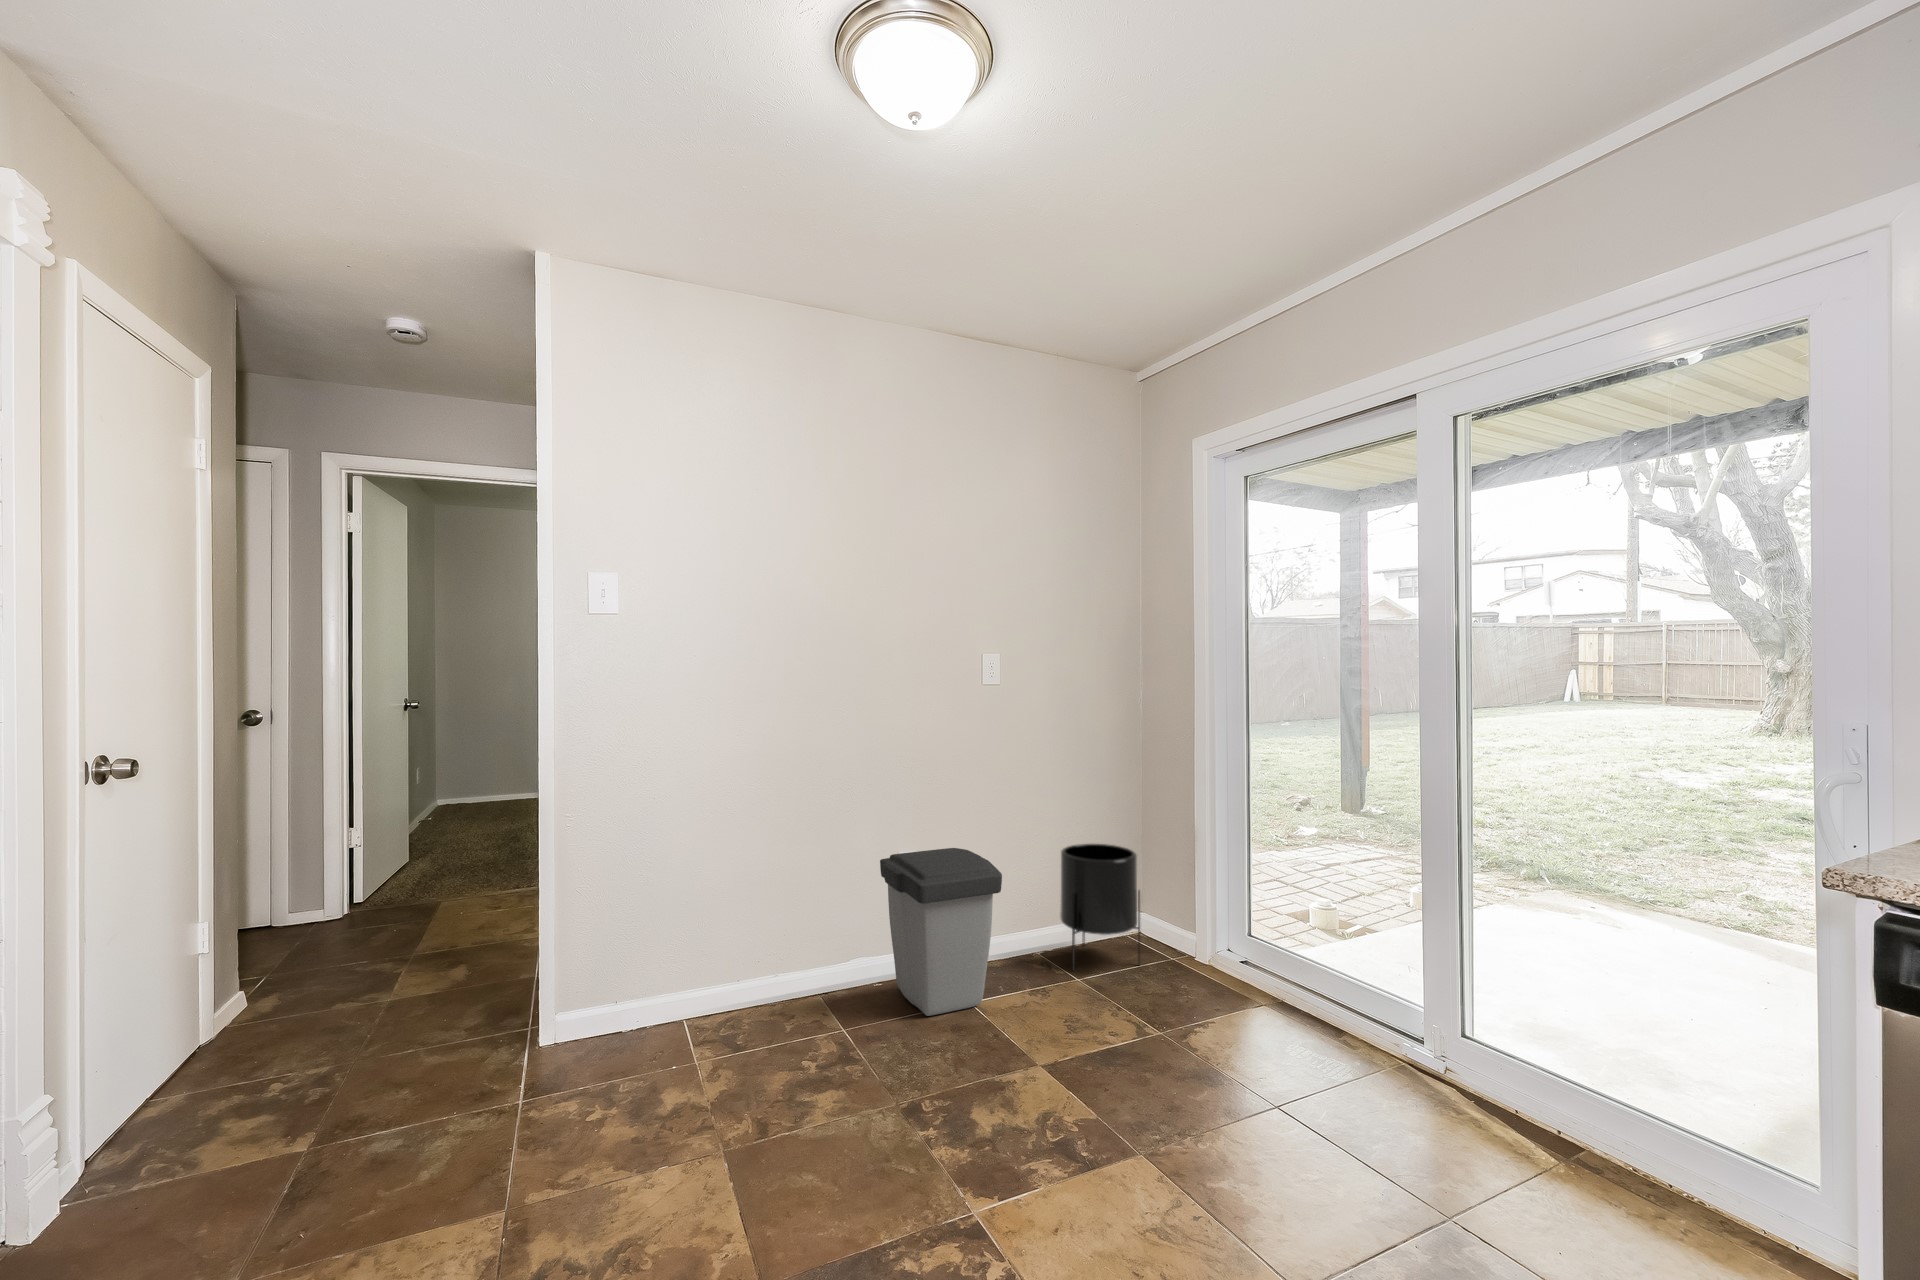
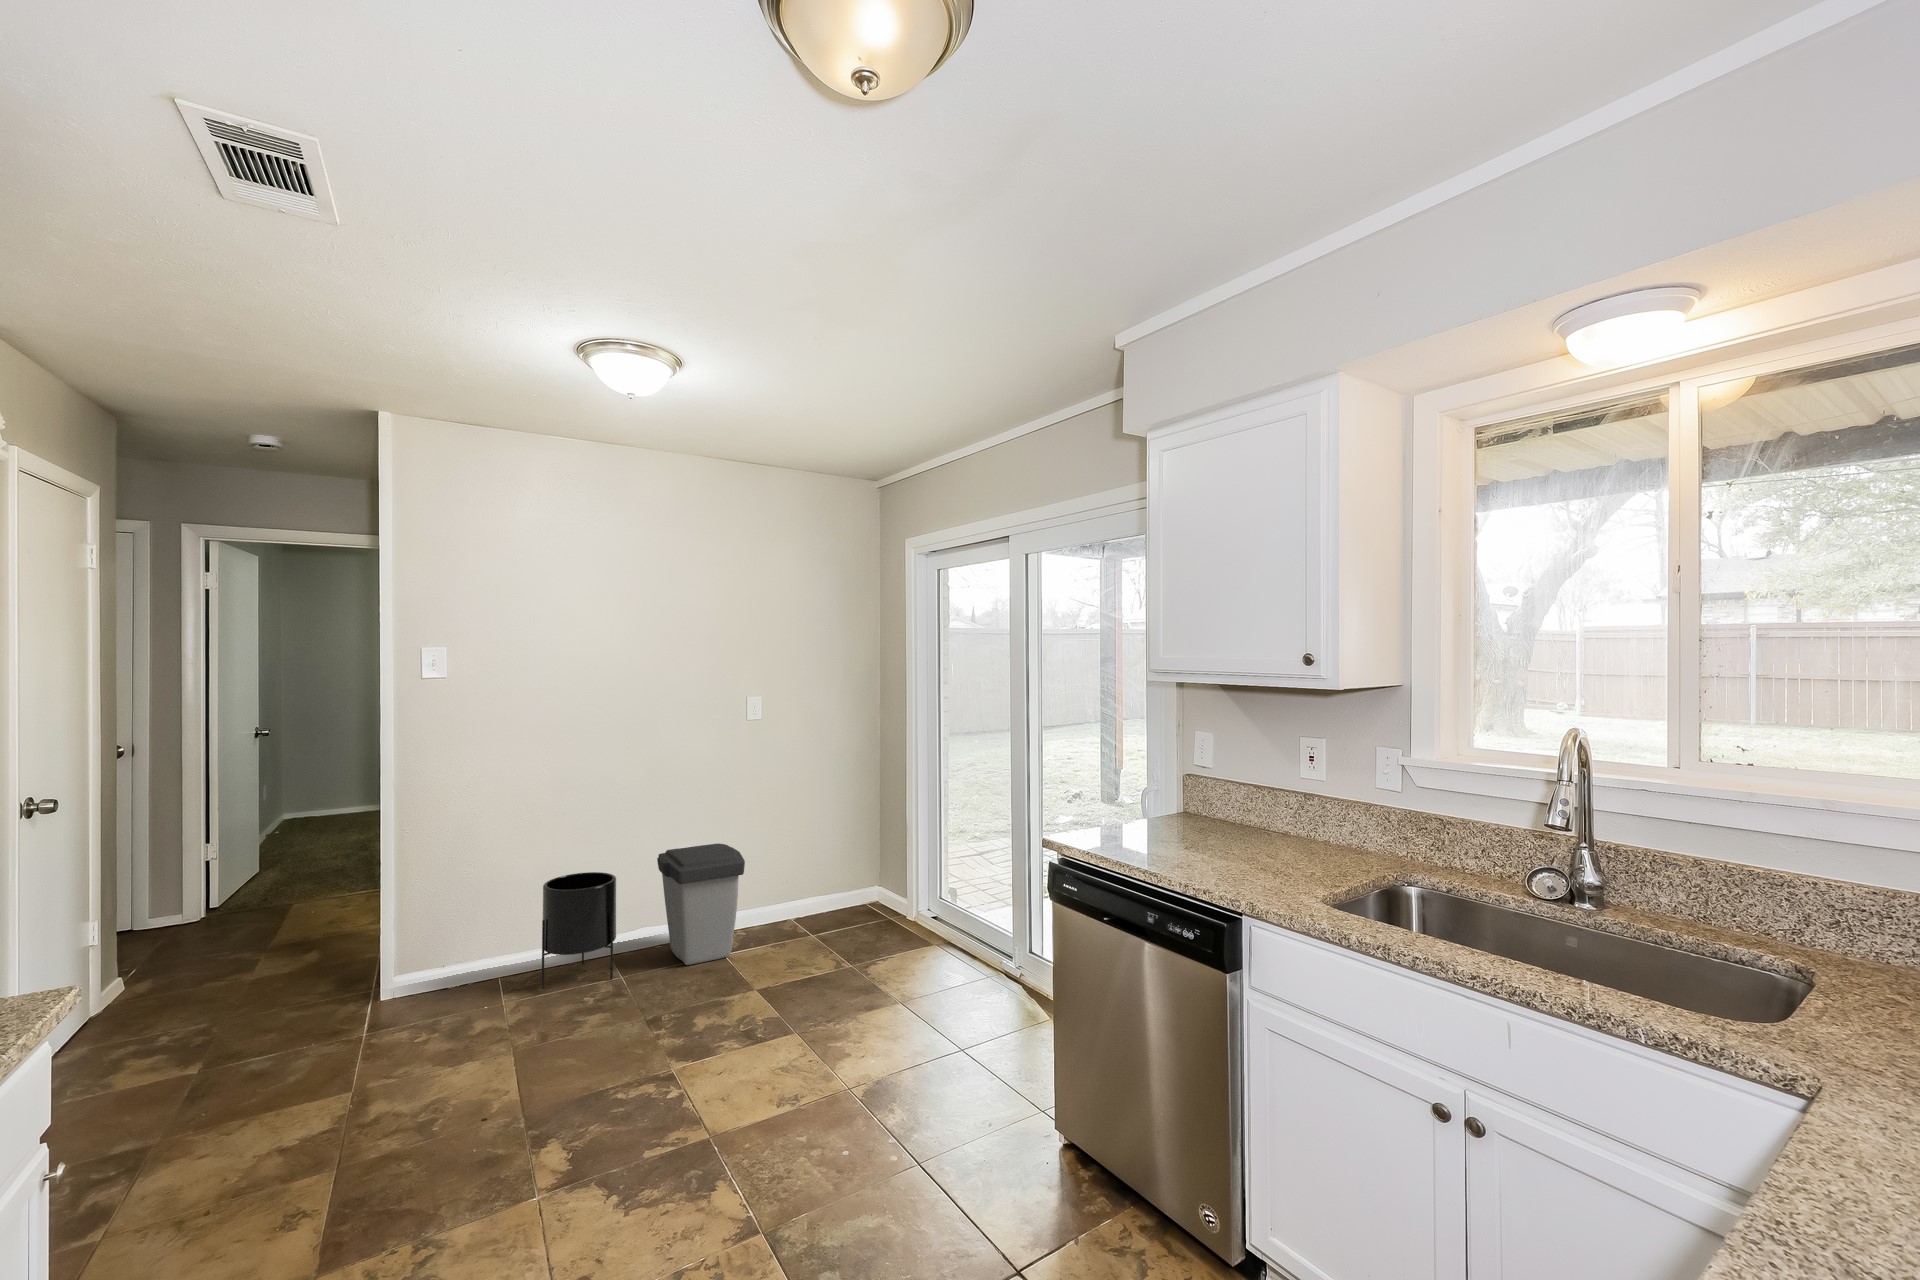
planter: present [1060,844,1140,971] -> present [542,872,616,988]

